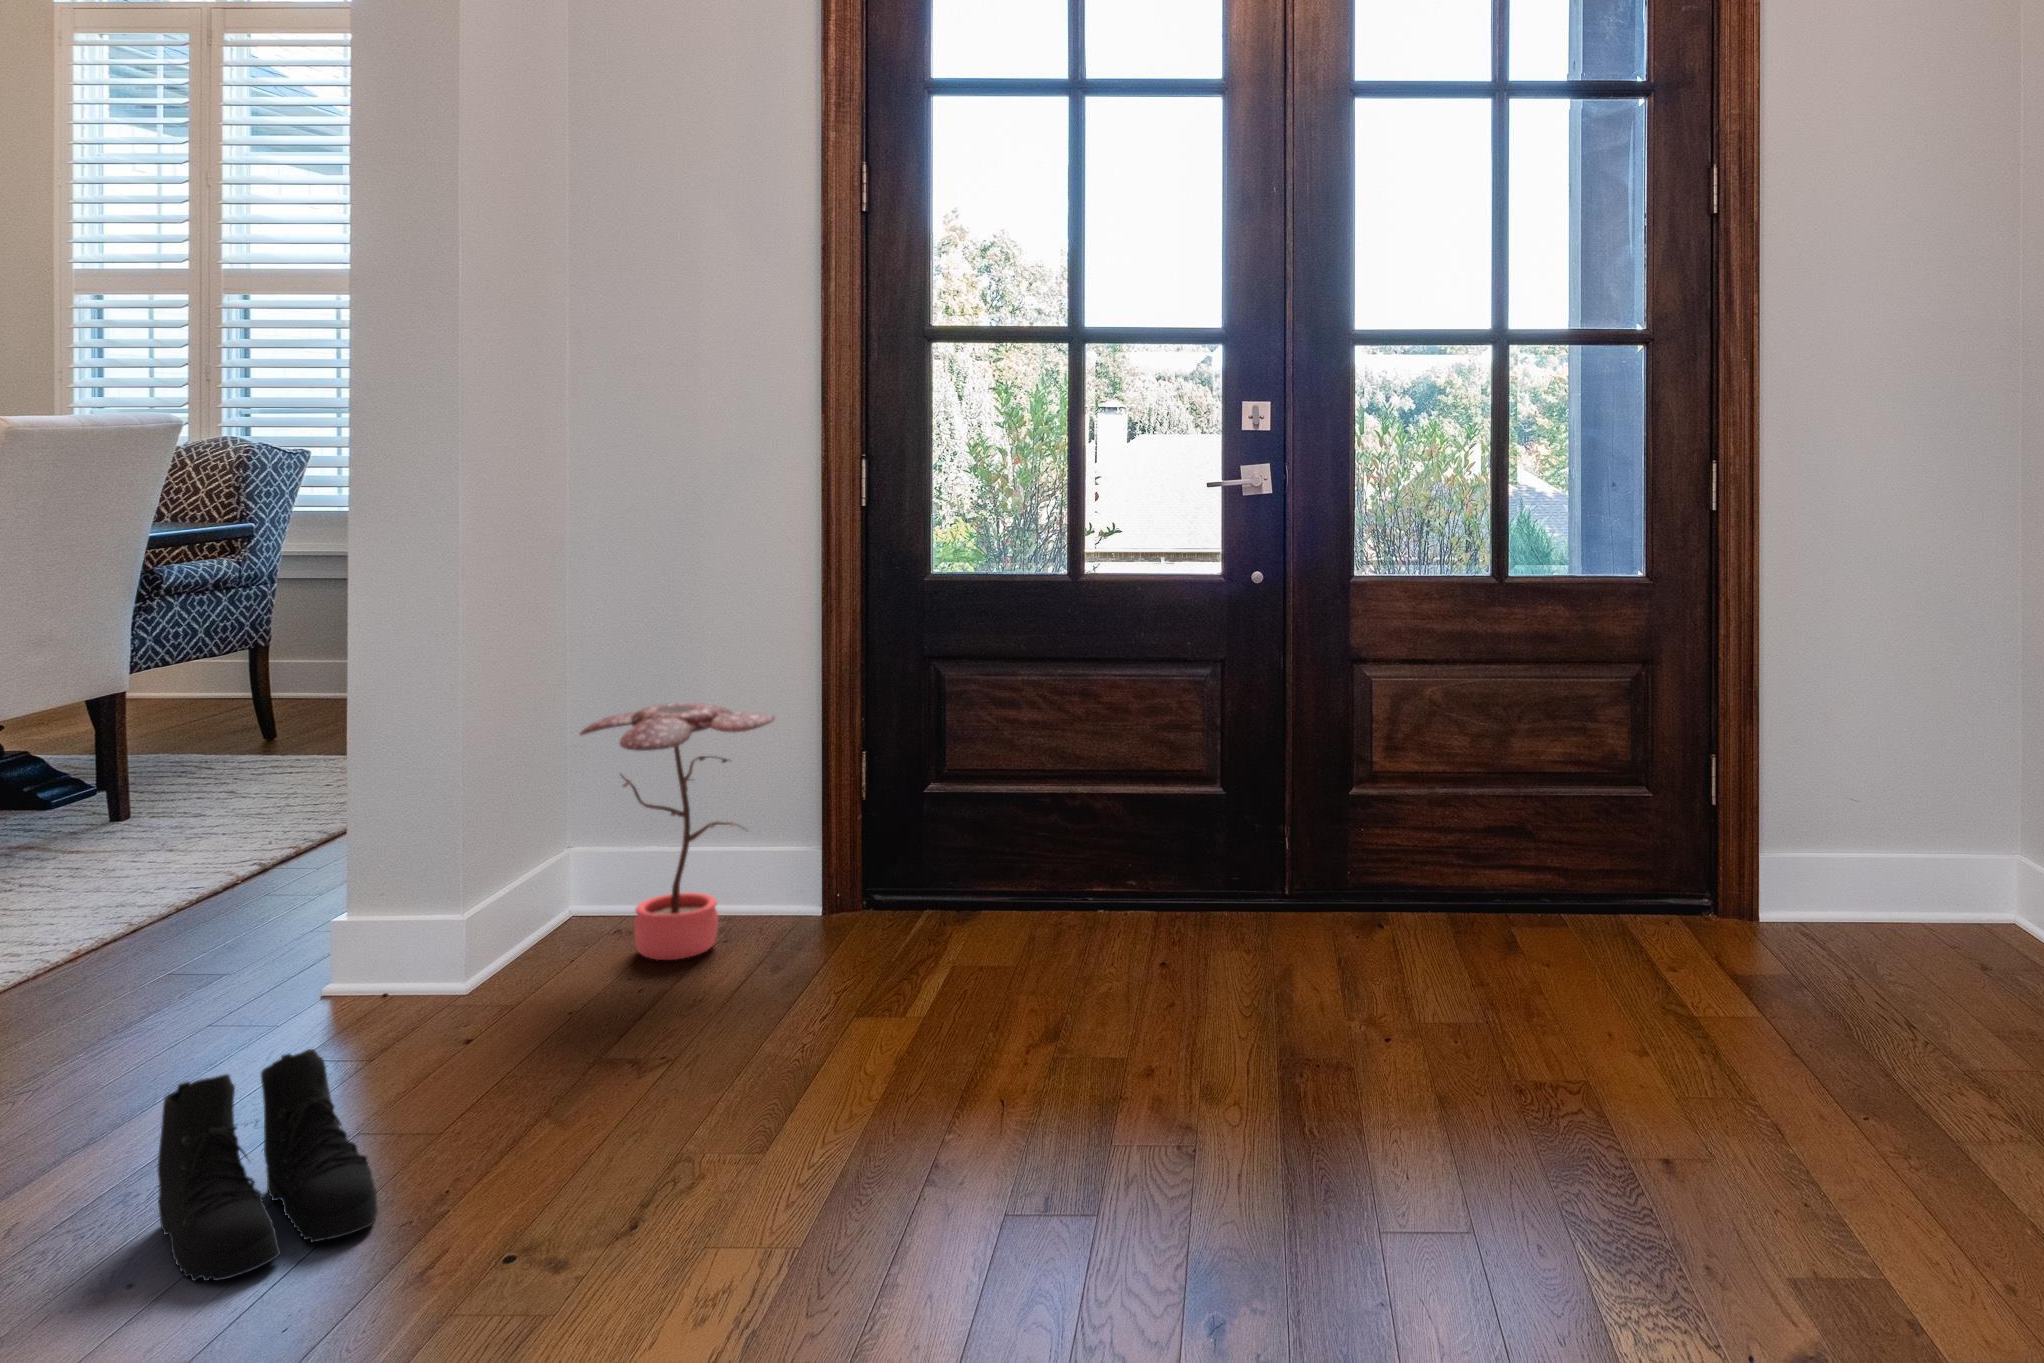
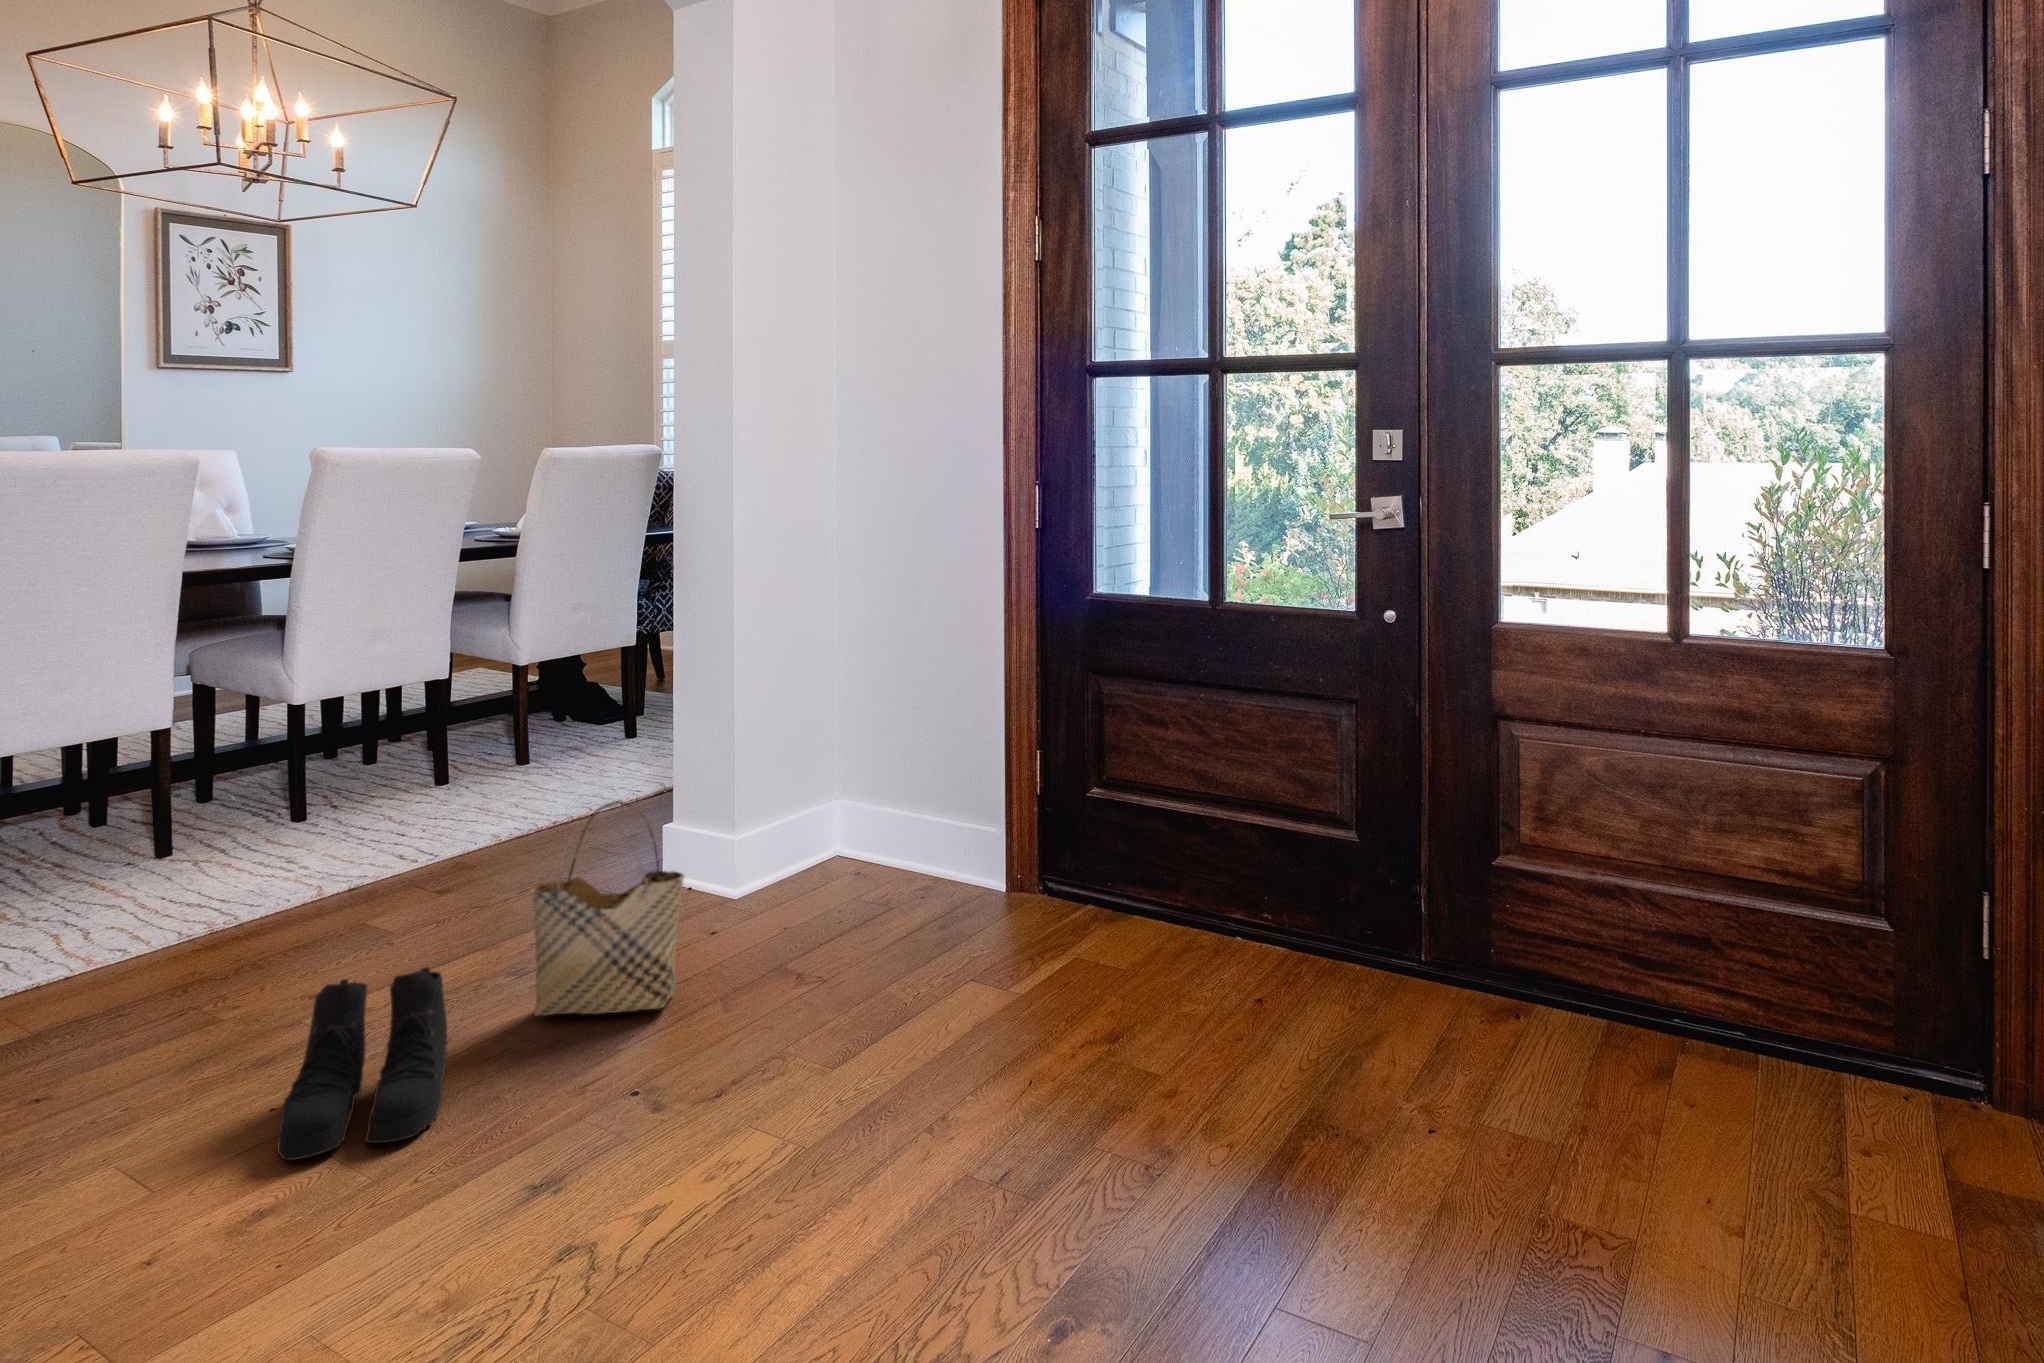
potted plant: present [580,703,775,960] -> none [796,690,941,912]
woven basket: none [366,842,553,1107] -> present [530,801,684,1016]

